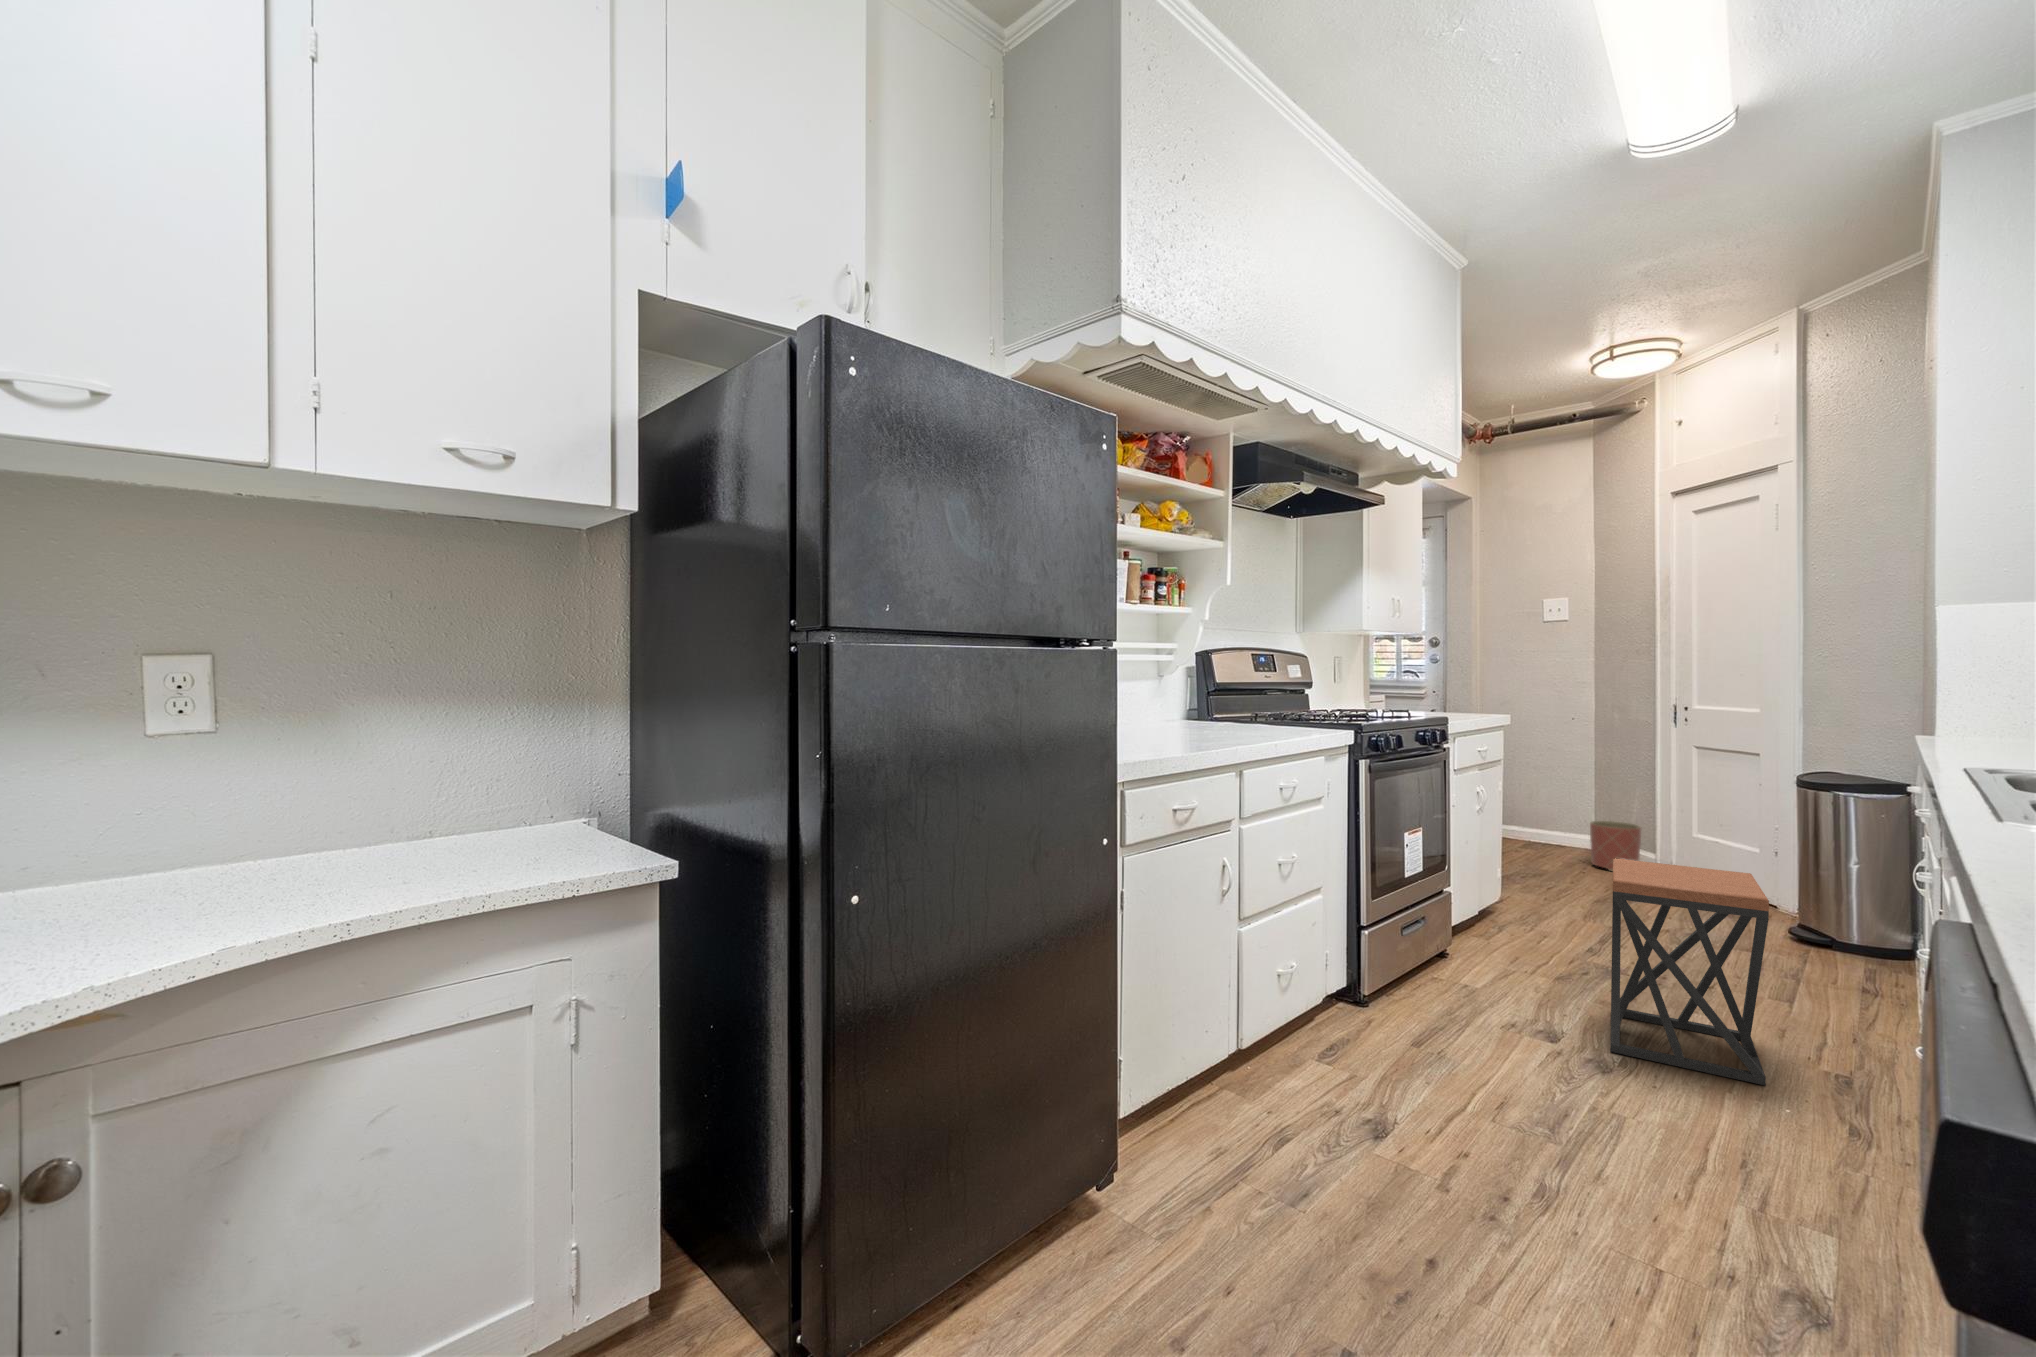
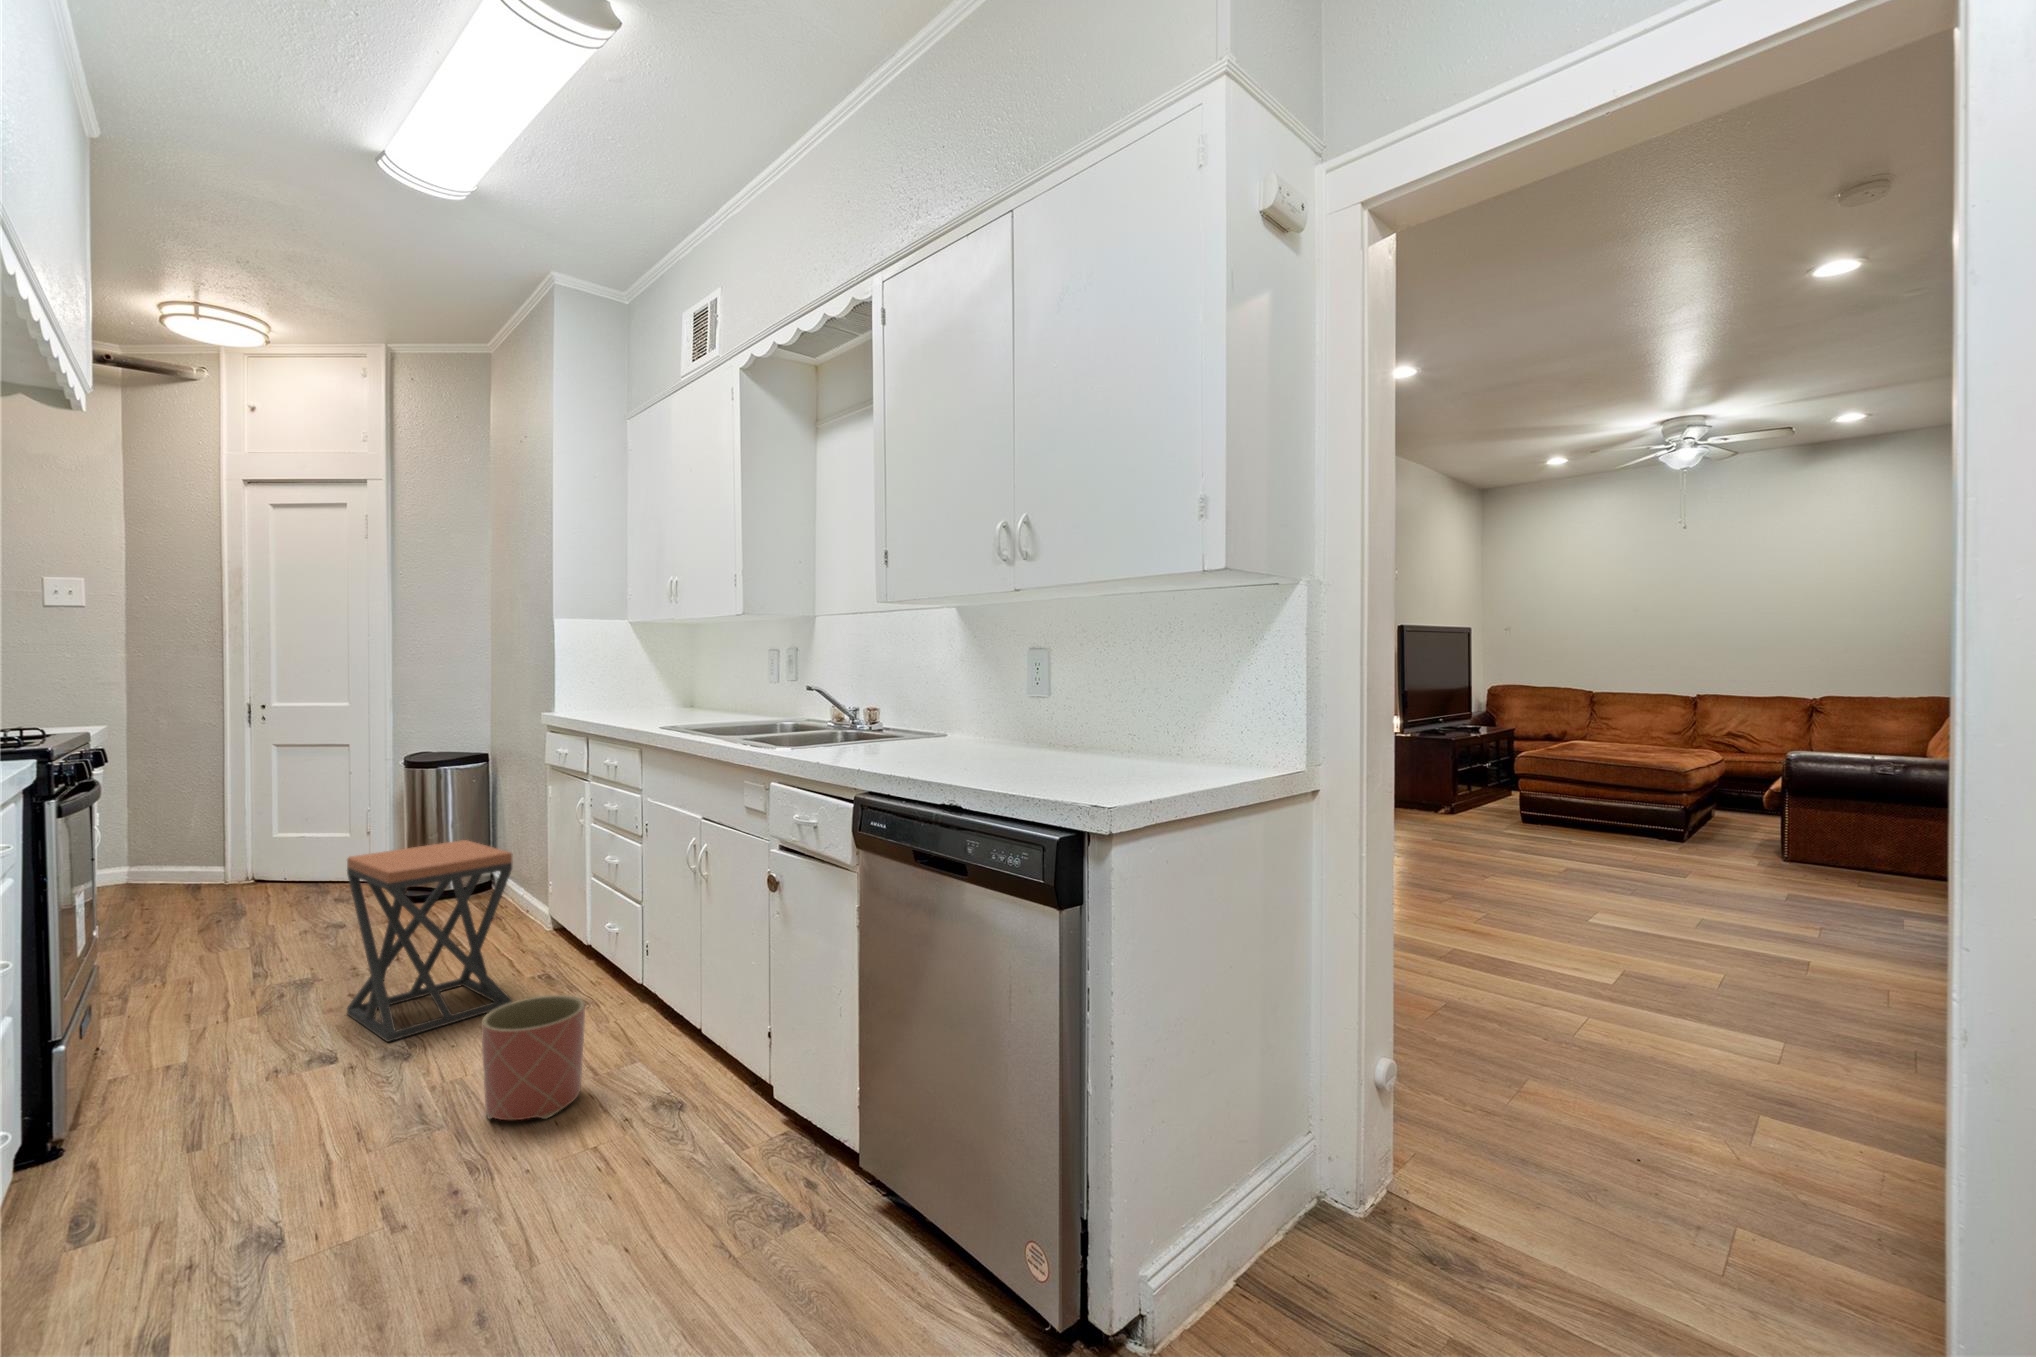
planter: present [1590,821,1641,871] -> present [481,995,585,1120]

